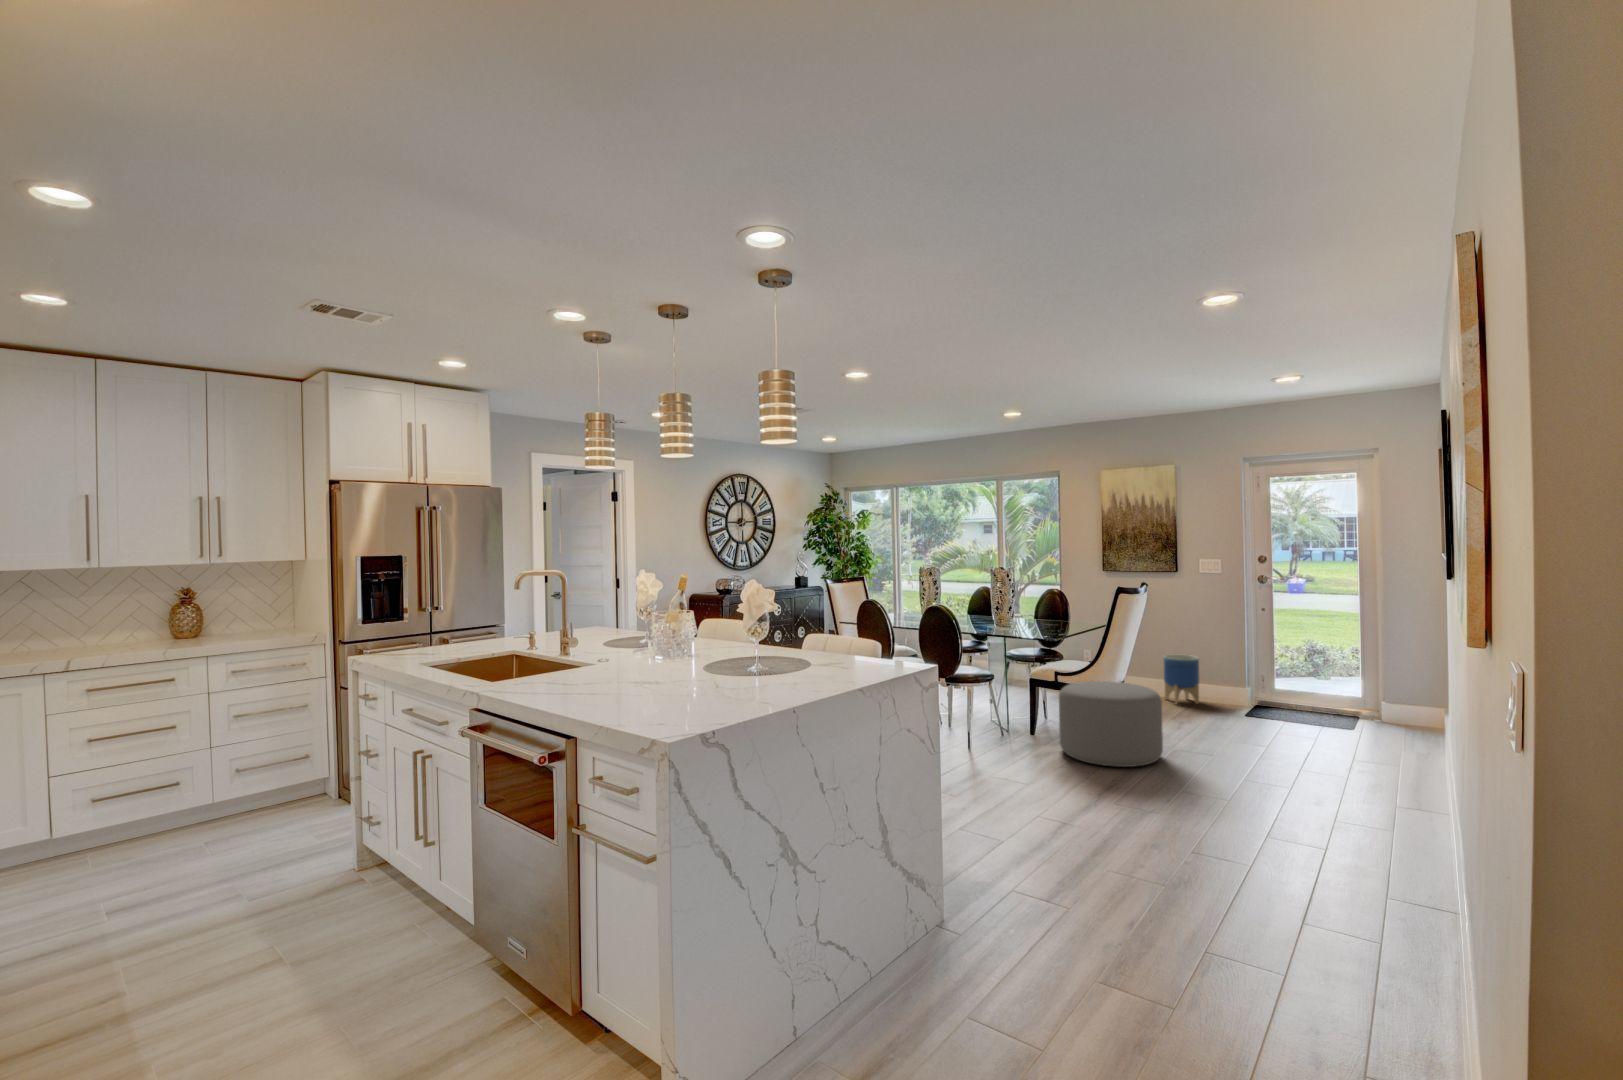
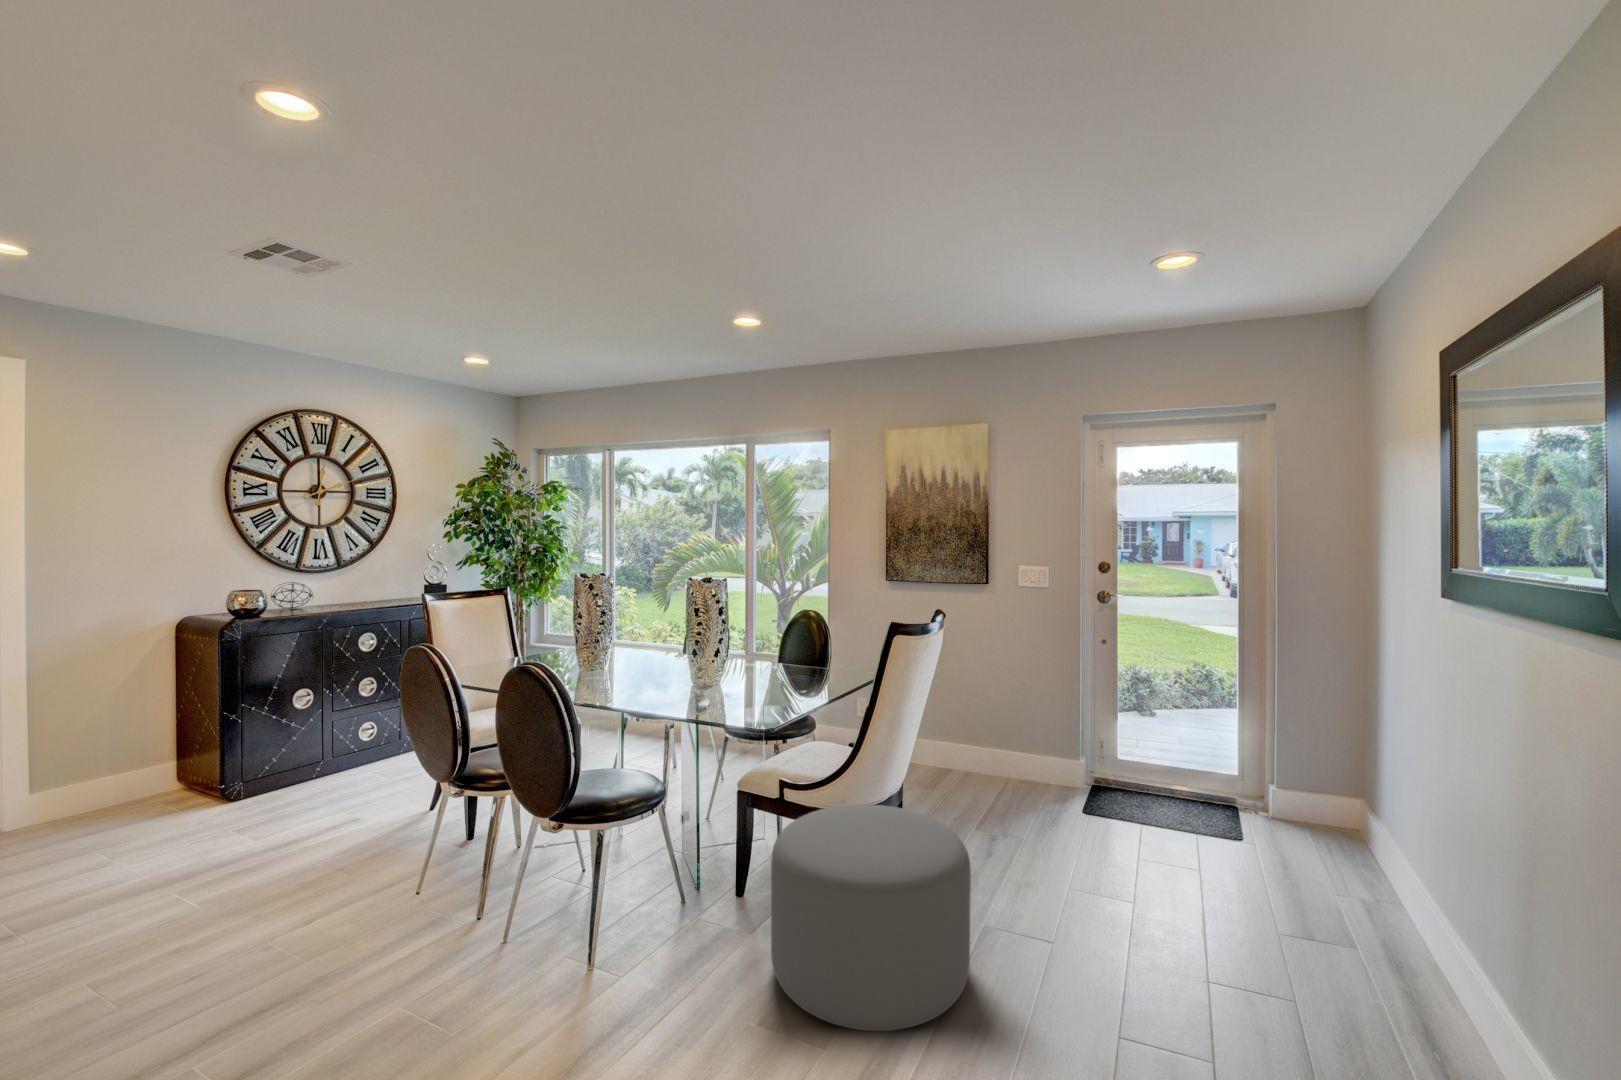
planter: present [1163,655,1199,704] -> none [965,708,1016,791]

